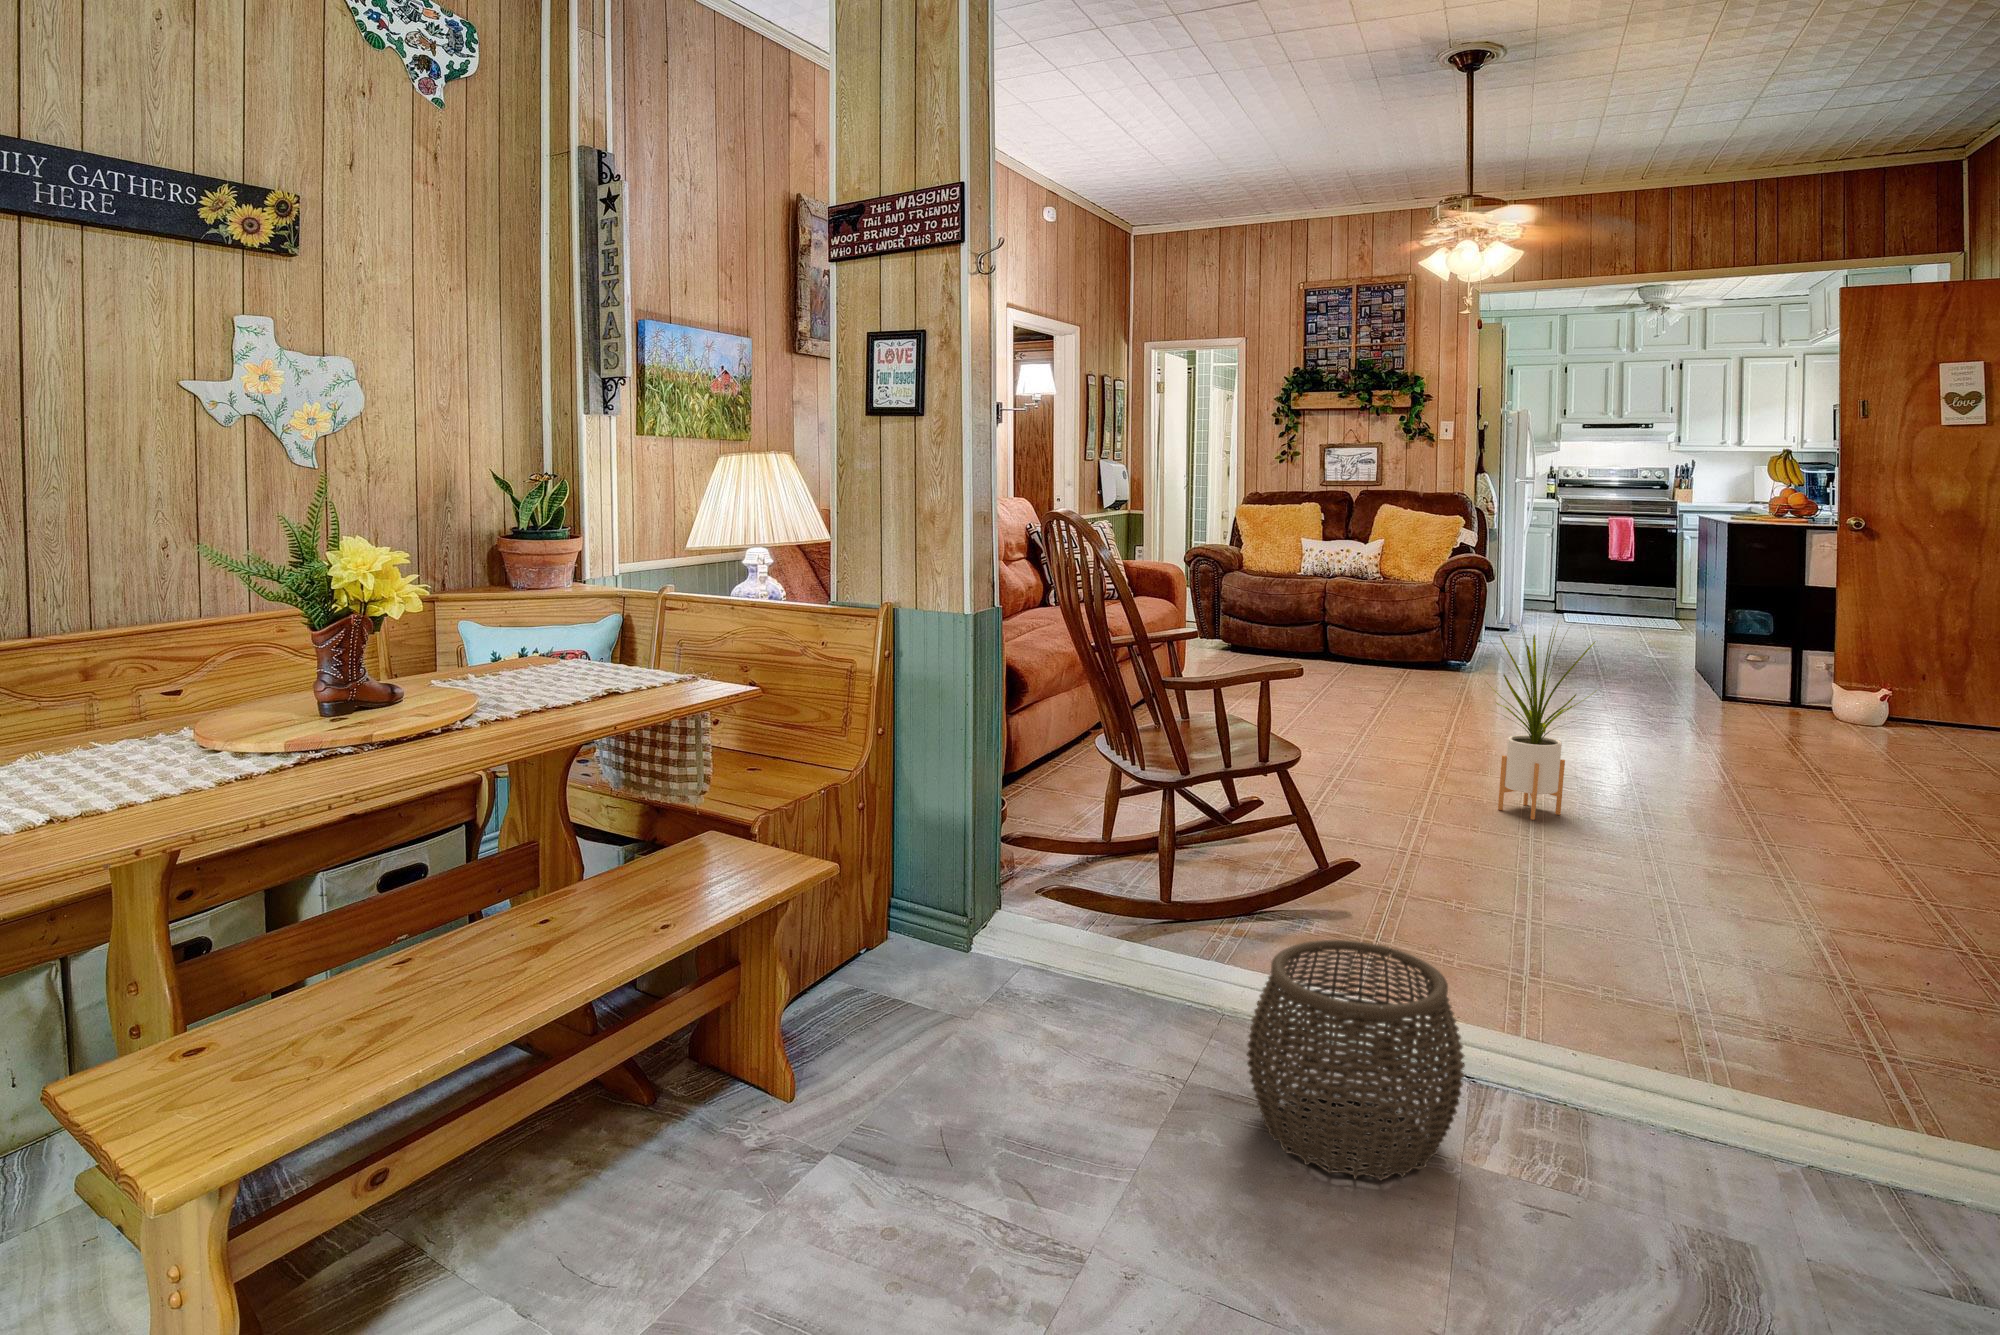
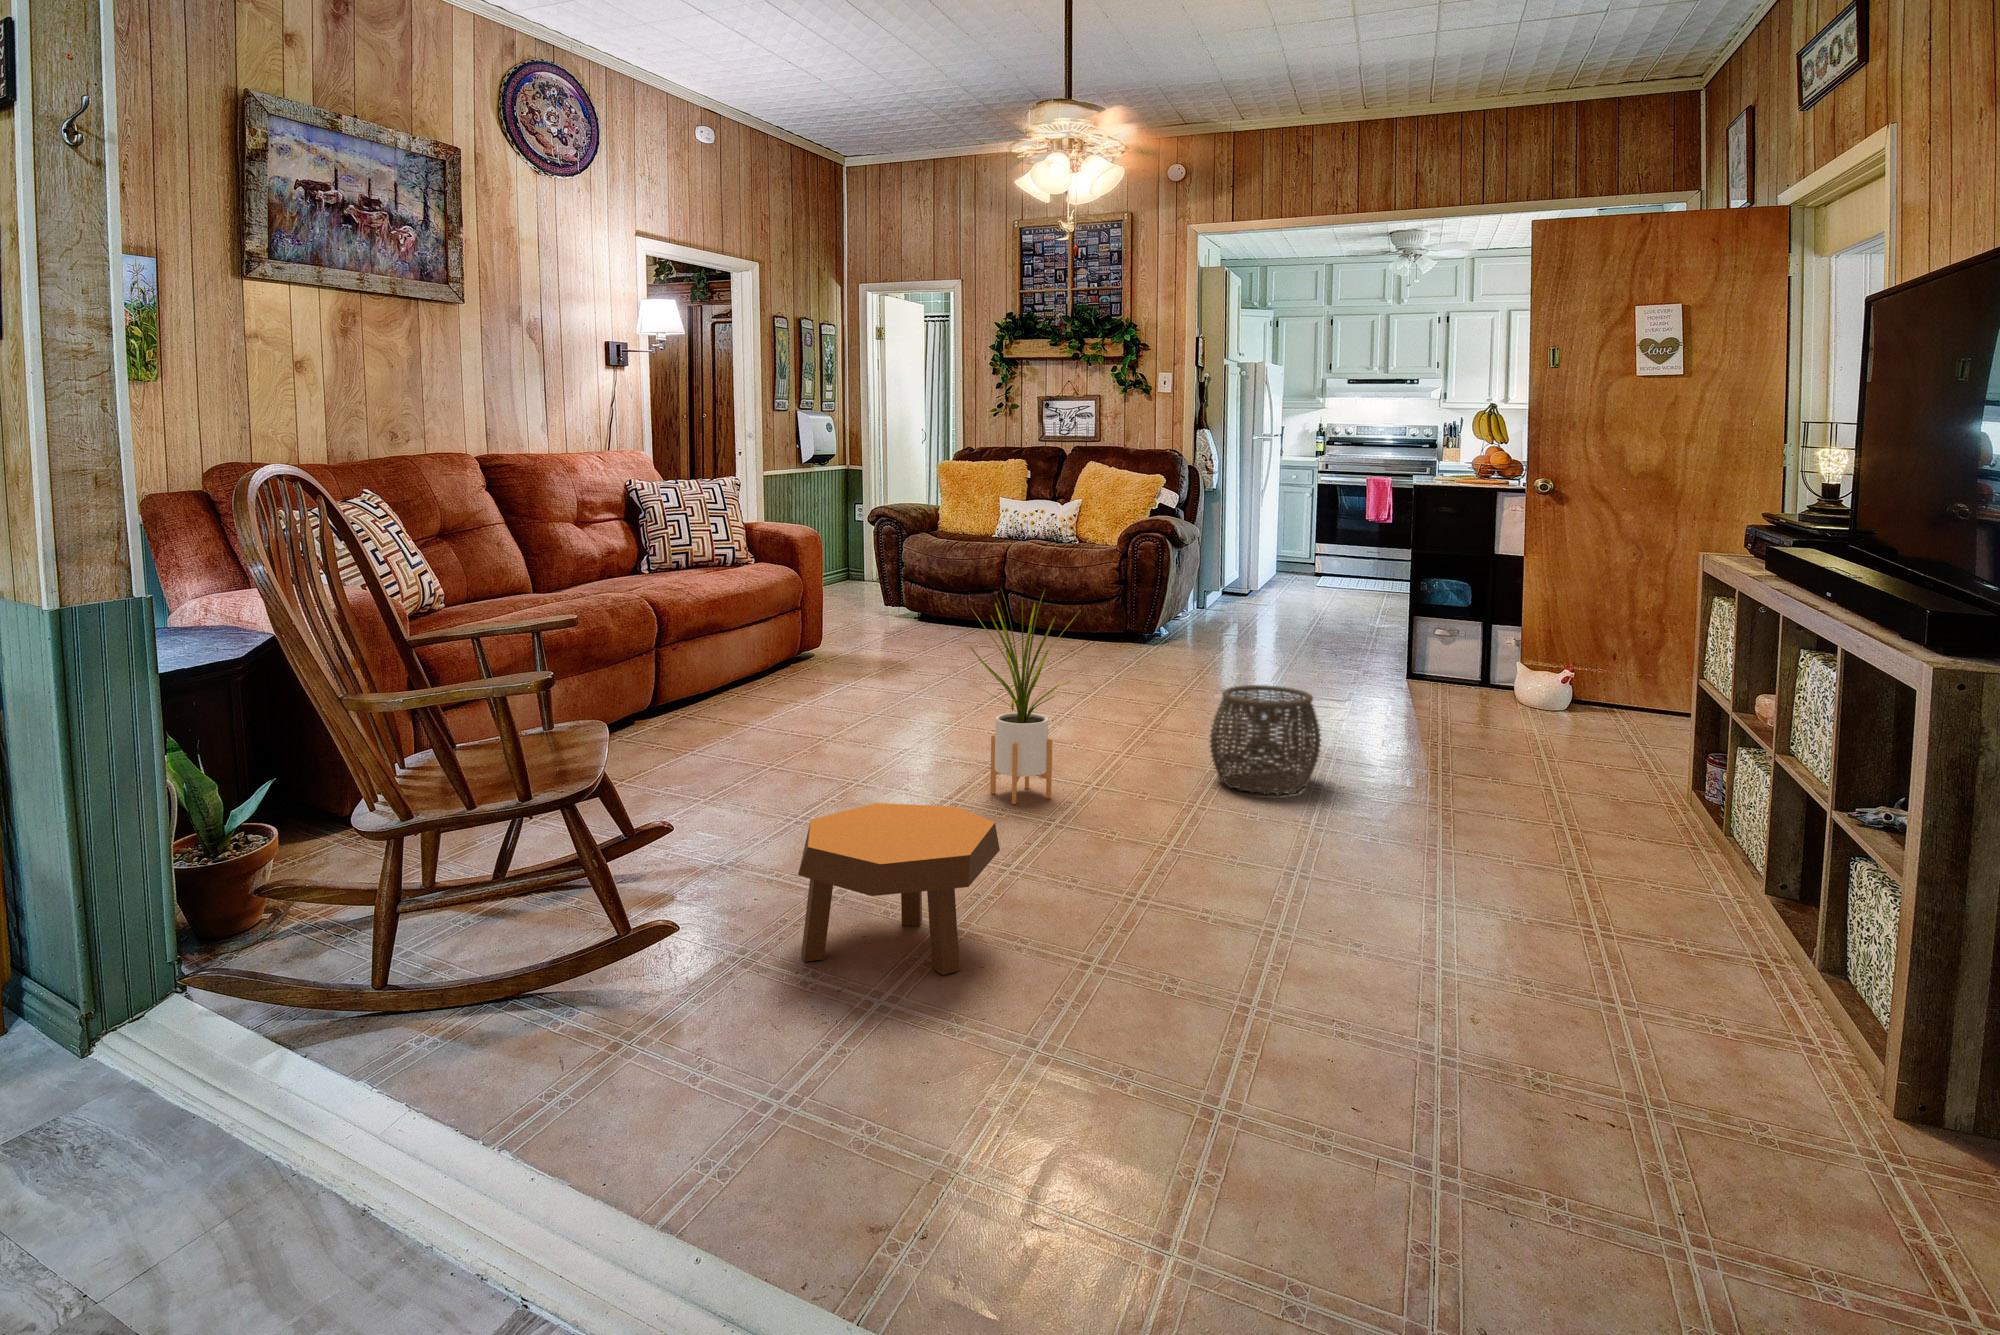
footstool: none [1494,816,1707,975] -> present [798,803,1000,975]
woven basket: present [1247,940,1465,1180] -> present [1210,685,1321,794]

